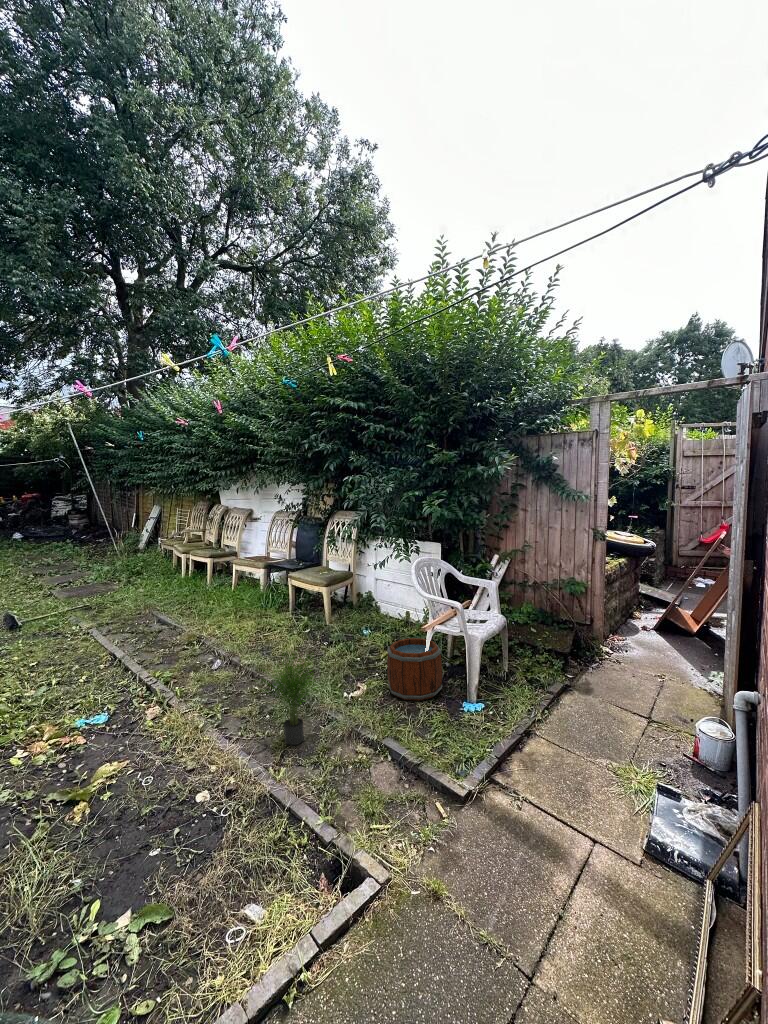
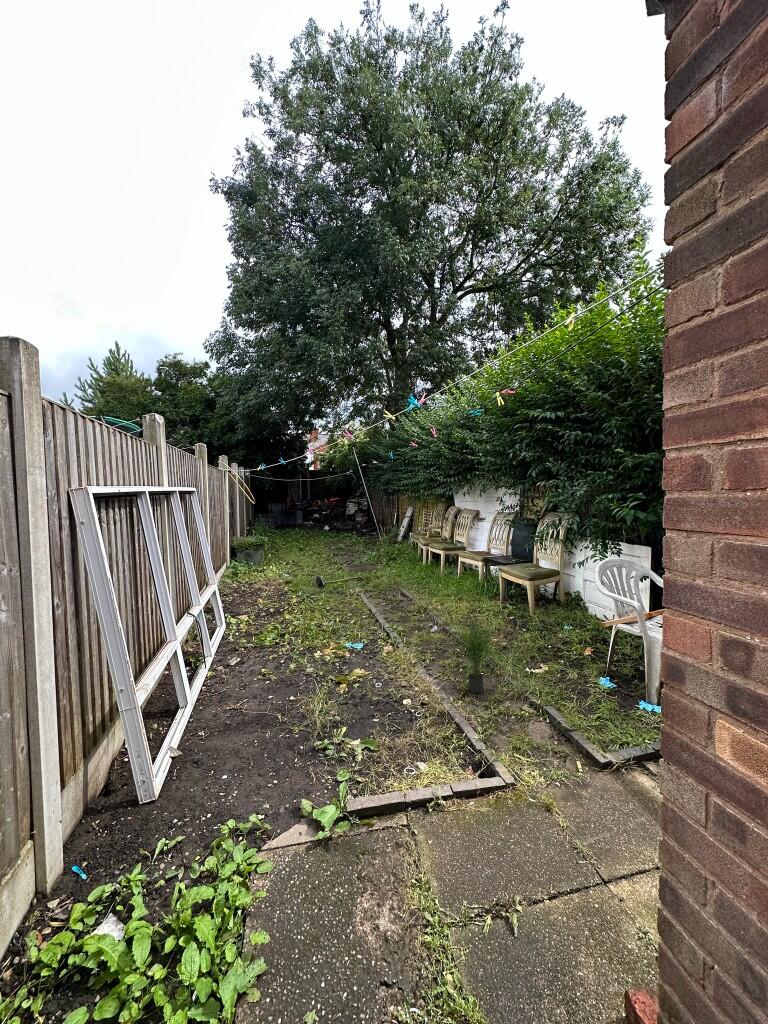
bucket: present [387,638,442,701] -> none [565,630,617,685]

